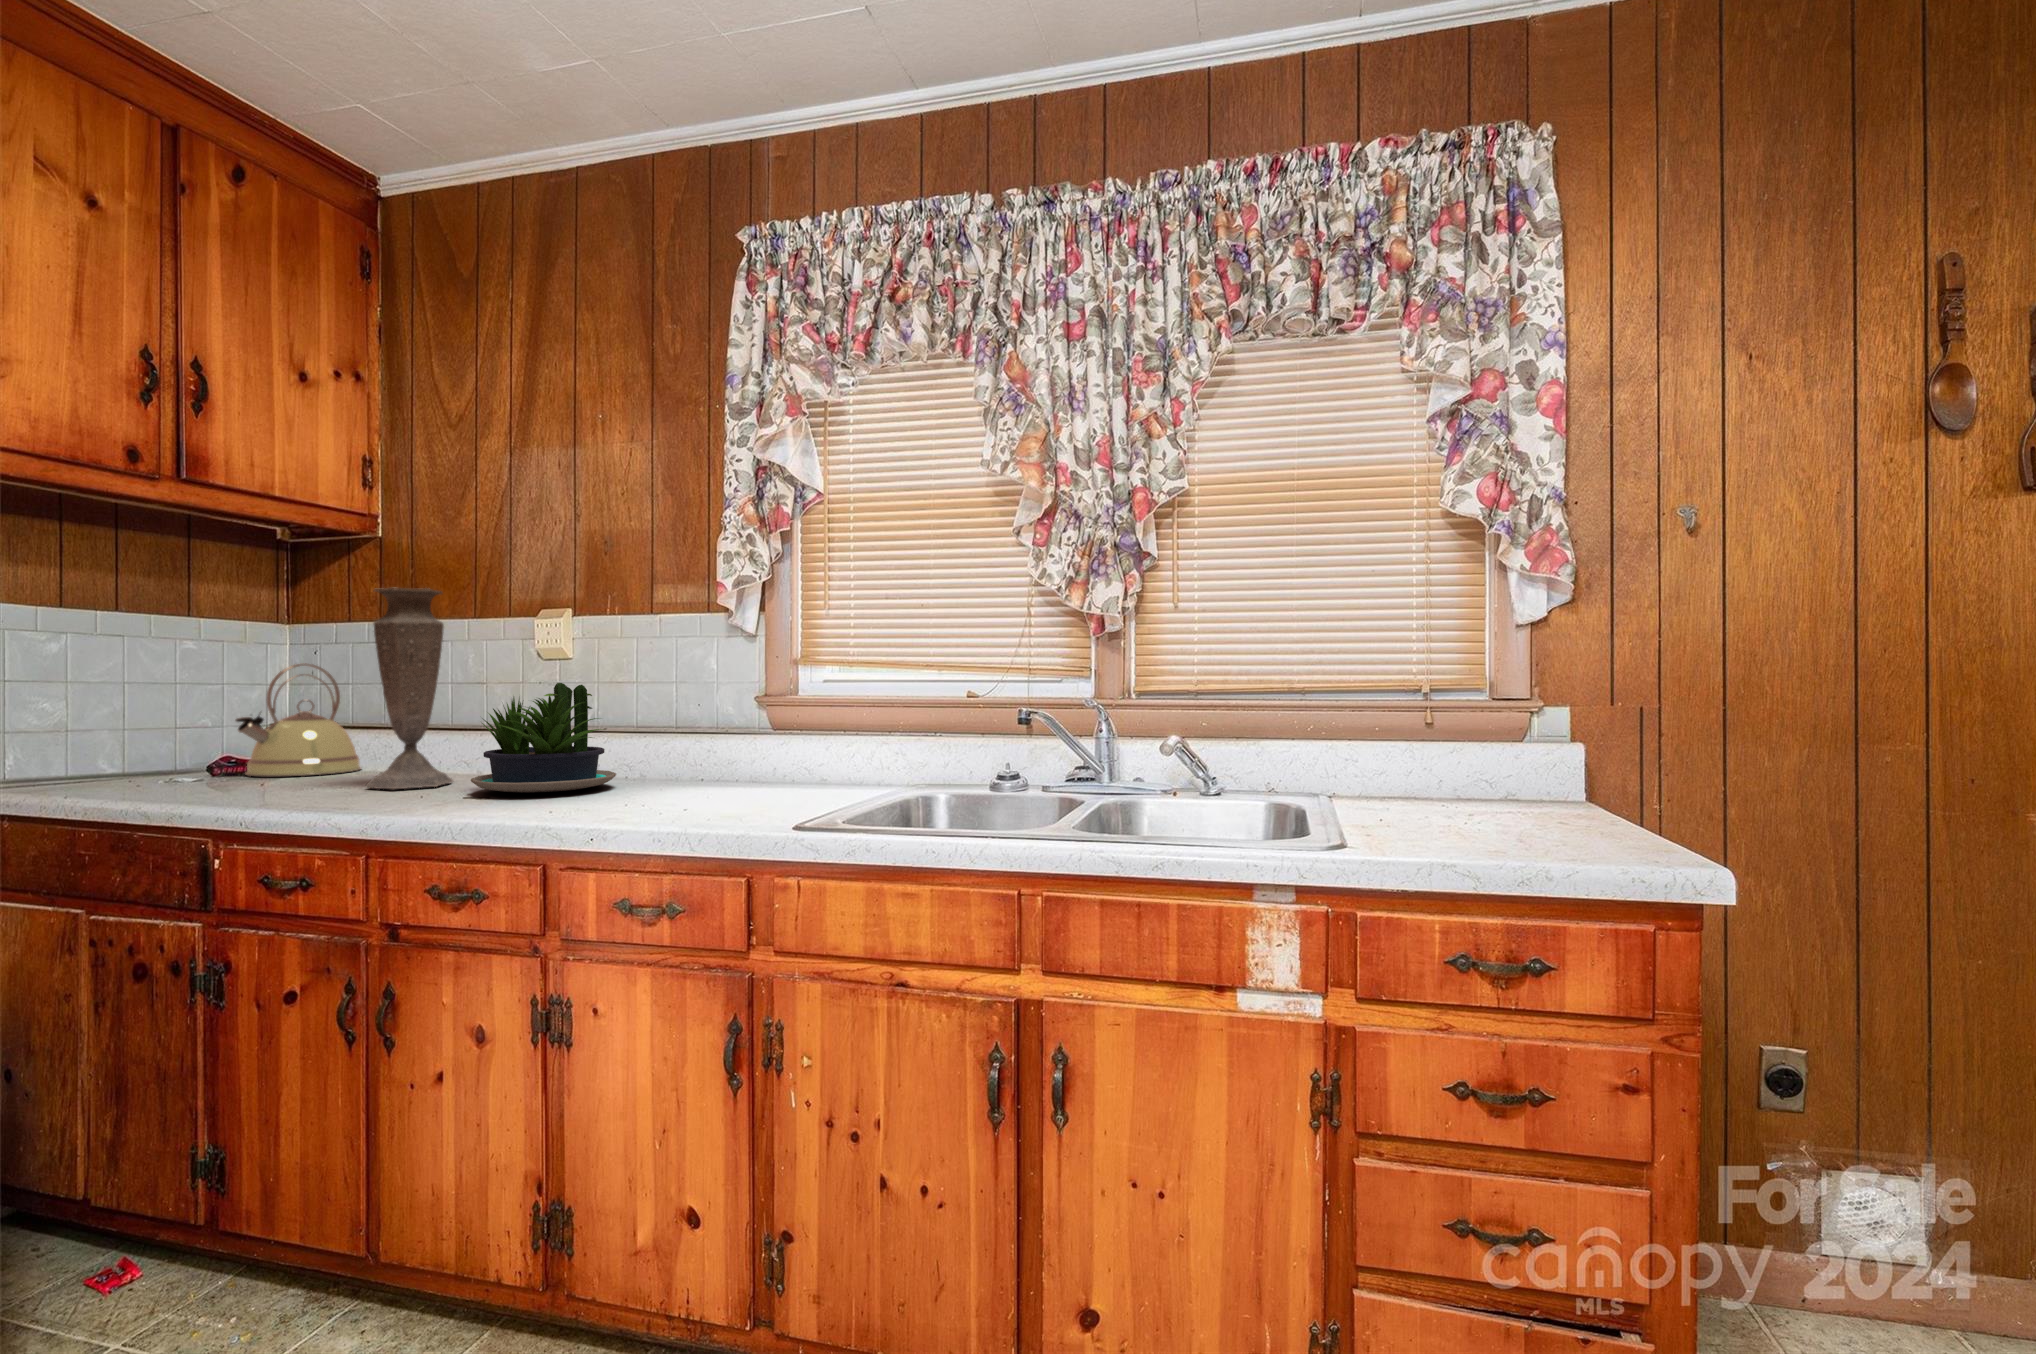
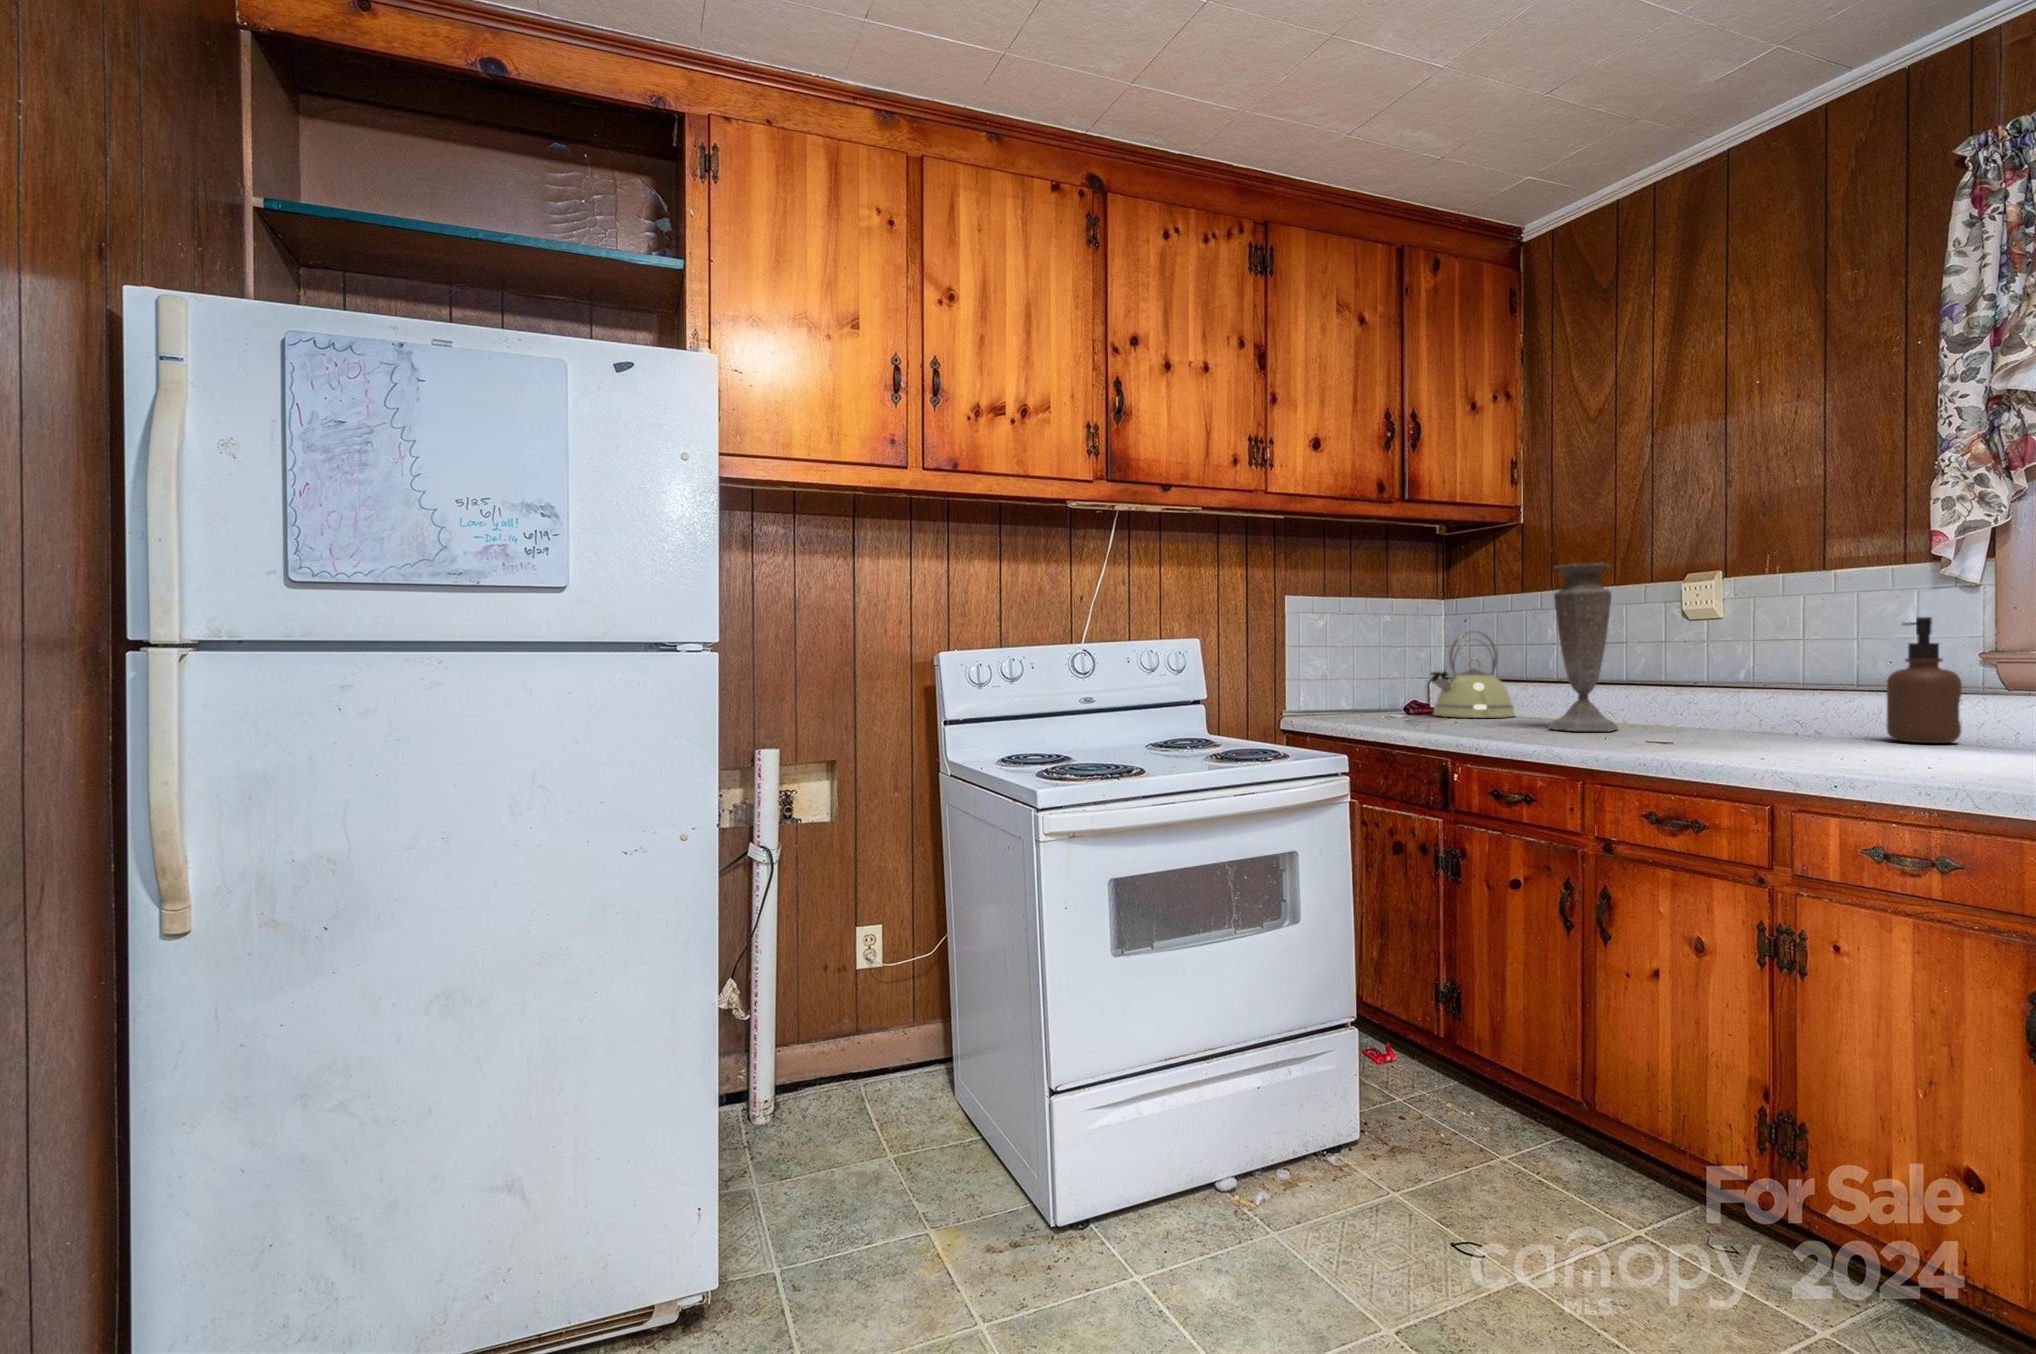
soap dispenser: none [688,662,741,780] -> present [1887,617,1962,743]
potted plant: present [471,683,616,793] -> none [1653,641,1805,740]

